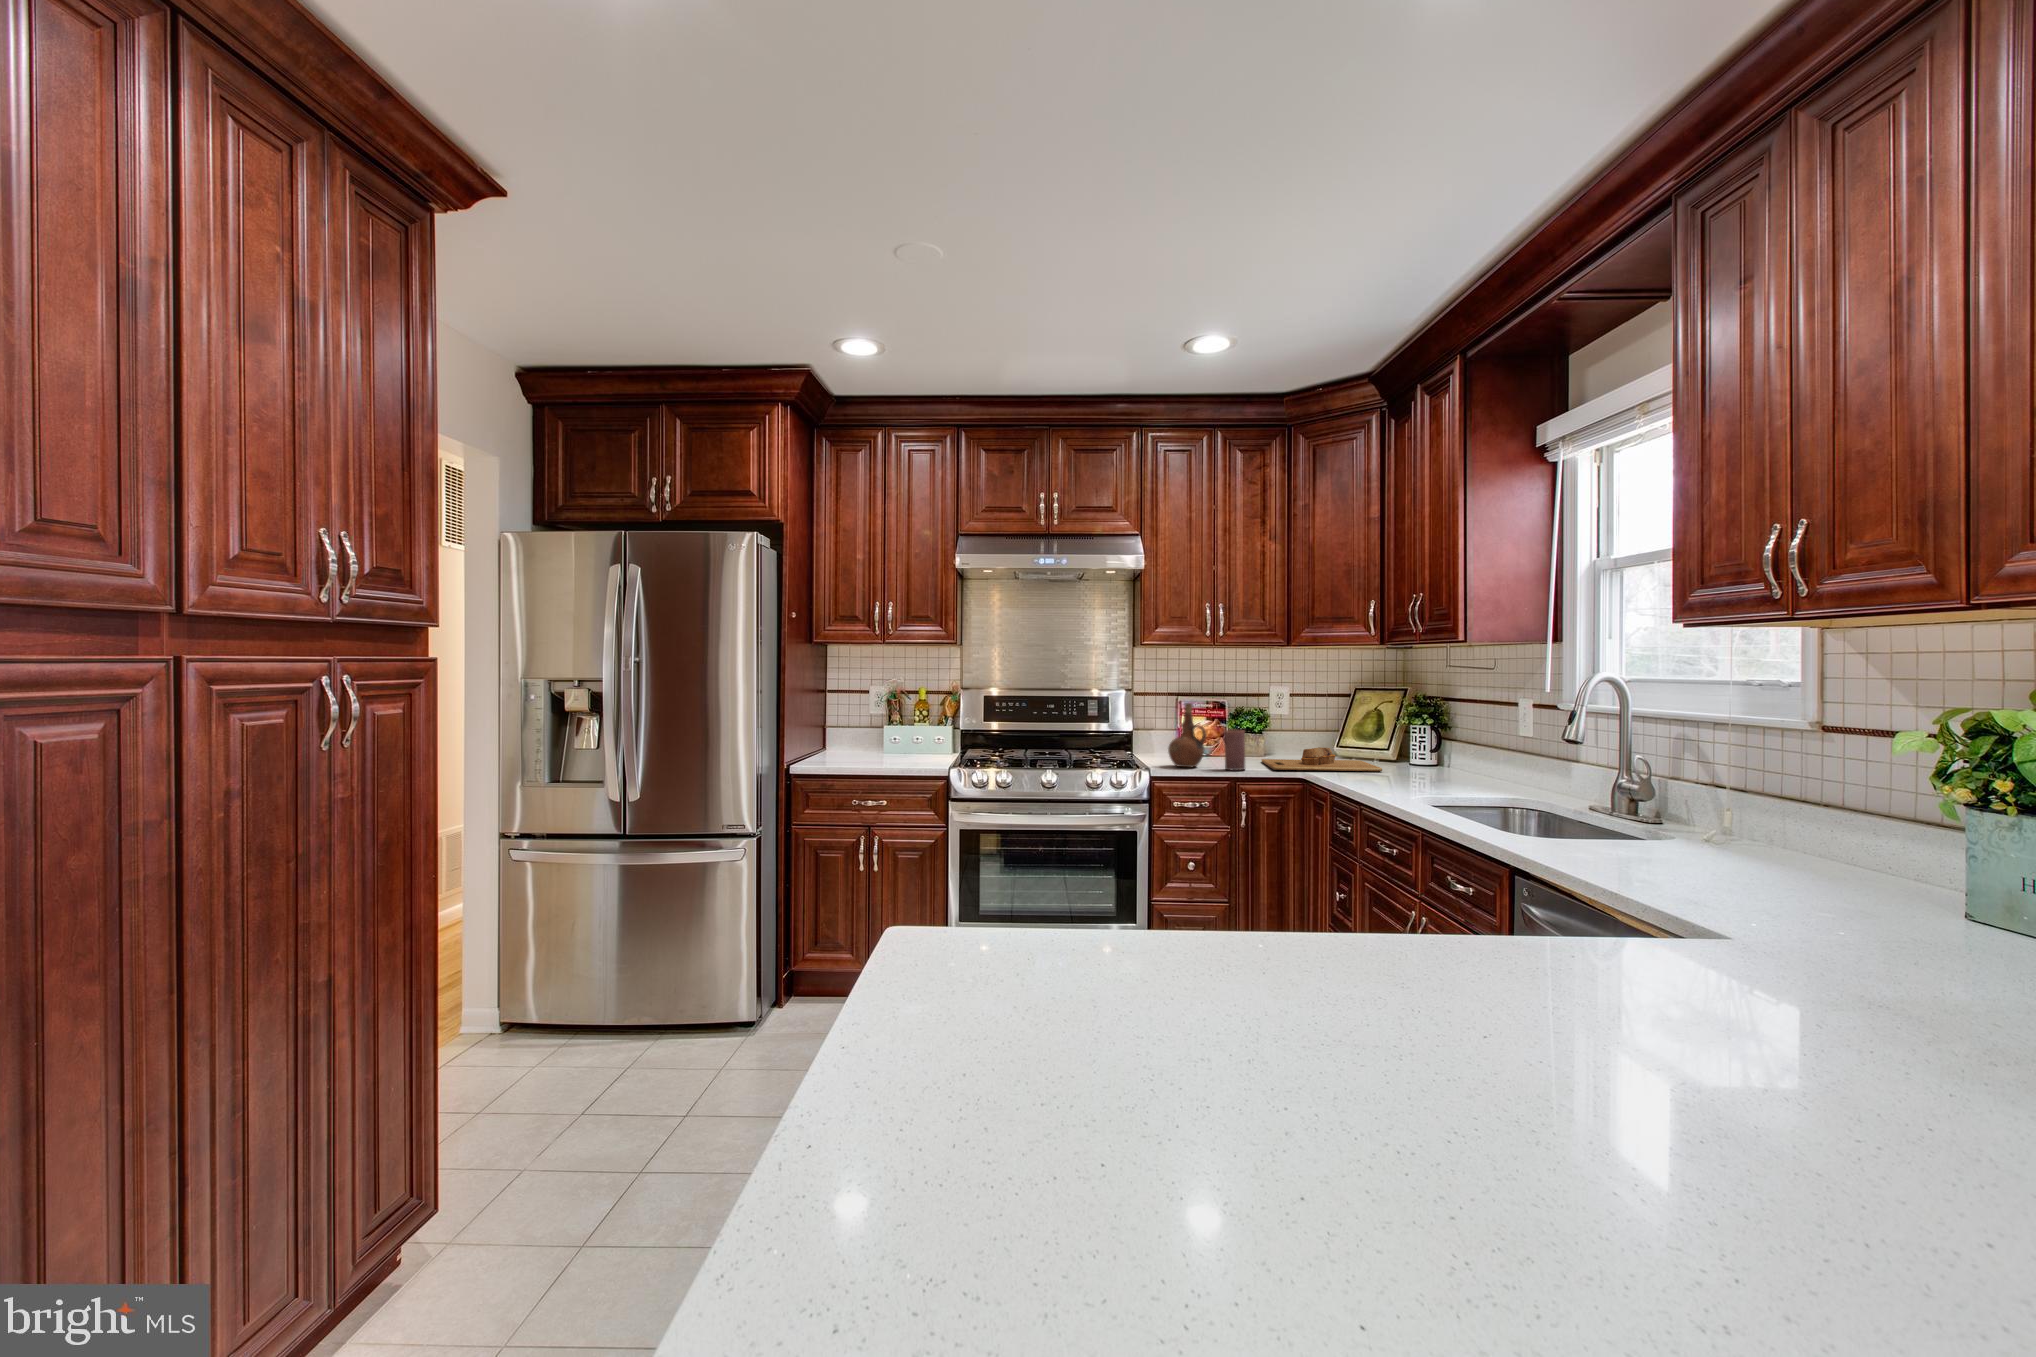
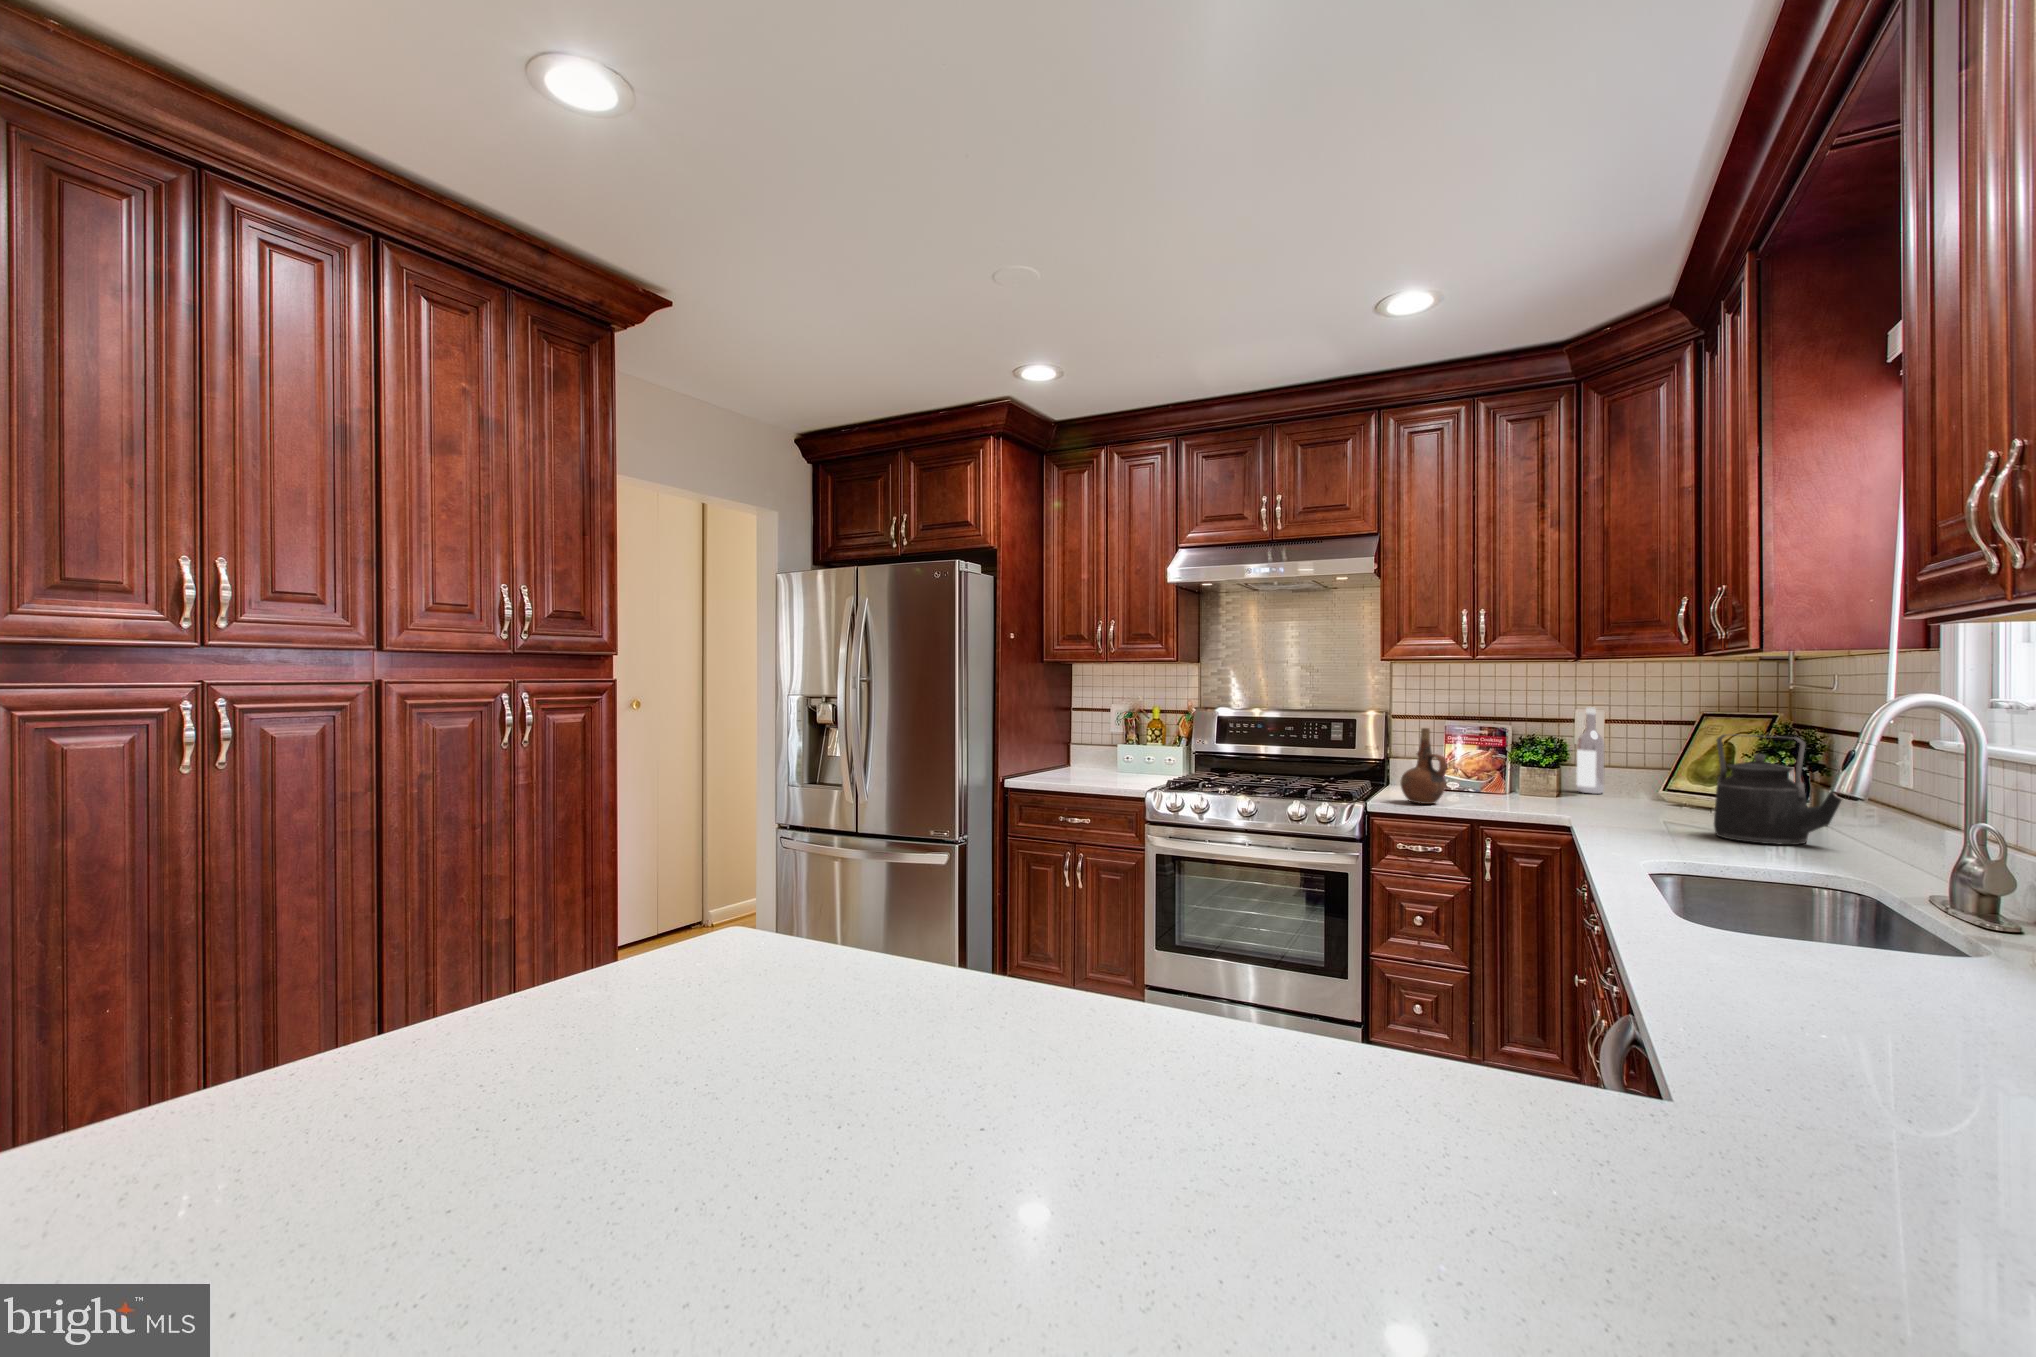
wine bottle: none [1269,685,1289,753] -> present [1577,707,1604,794]
kettle: none [1410,702,1502,781] -> present [1714,734,1842,845]
candle: present [1225,730,1245,770] -> none [1464,761,1492,811]
cutting board: present [1262,747,1382,771] -> none [1527,788,1687,824]

